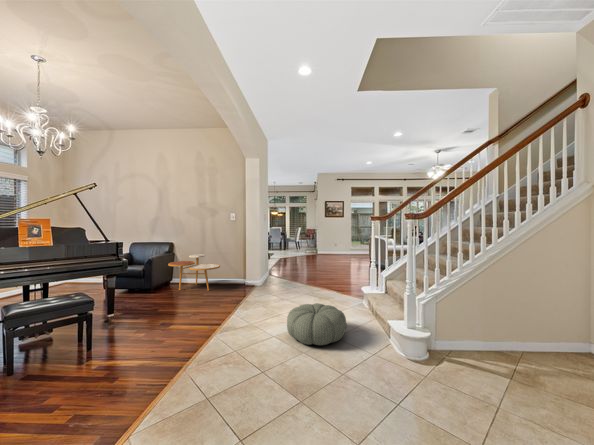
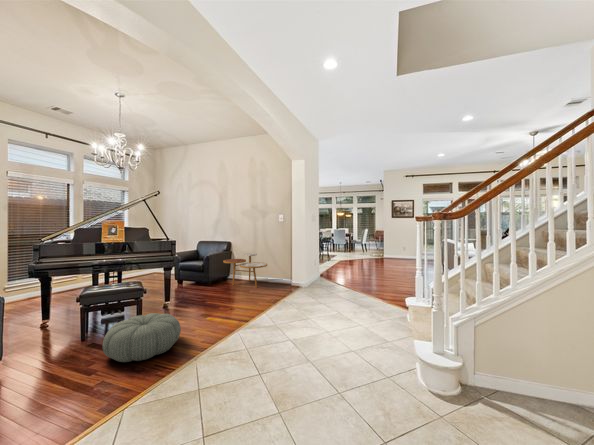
pouf: present [287,303,346,345] -> present [103,313,181,362]

